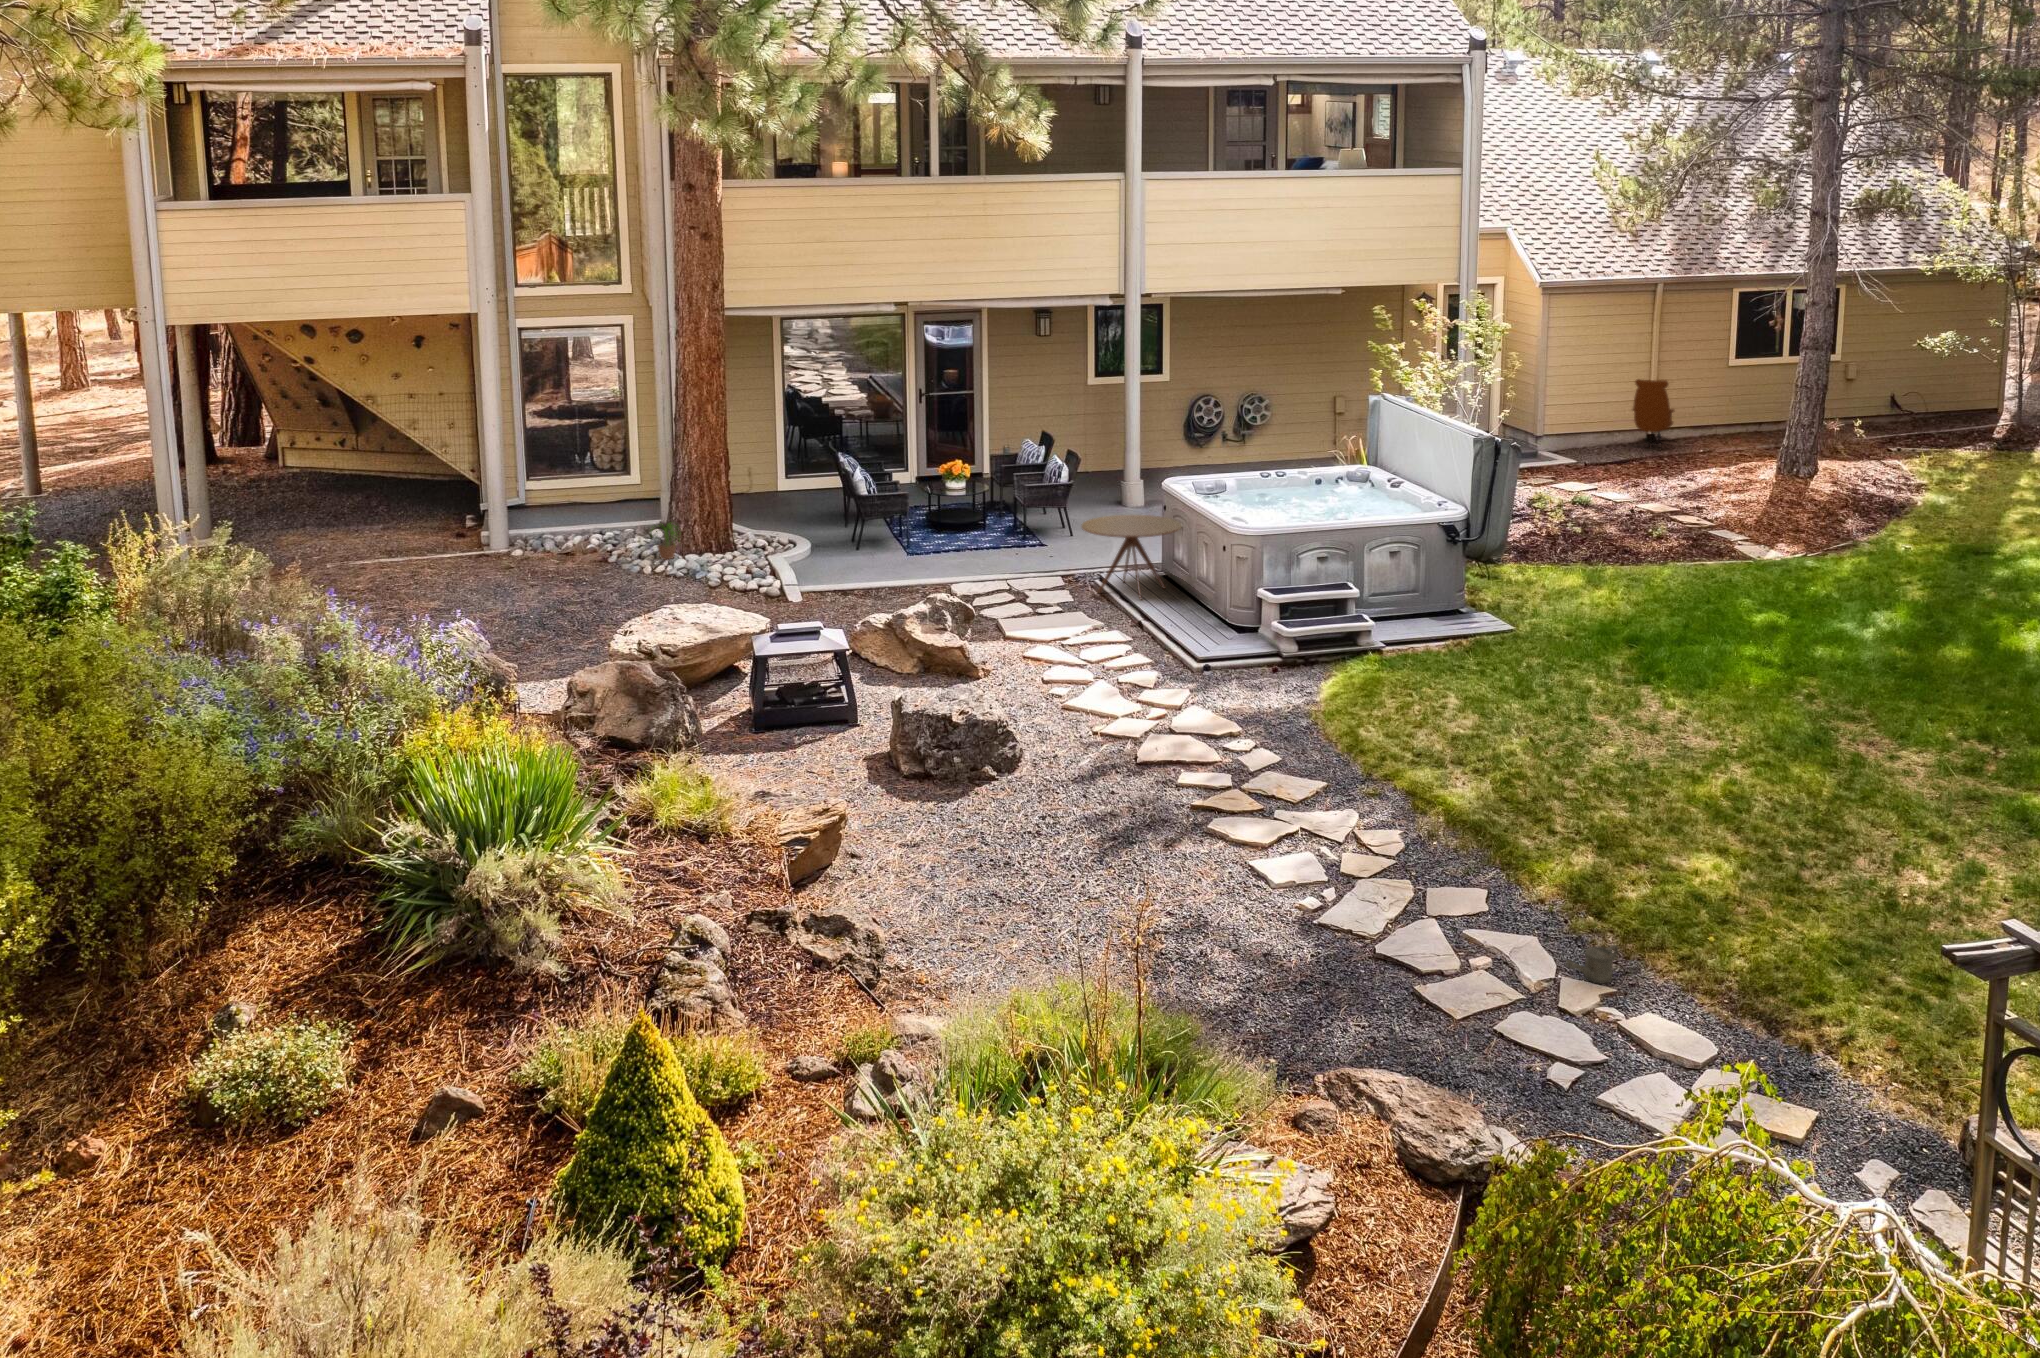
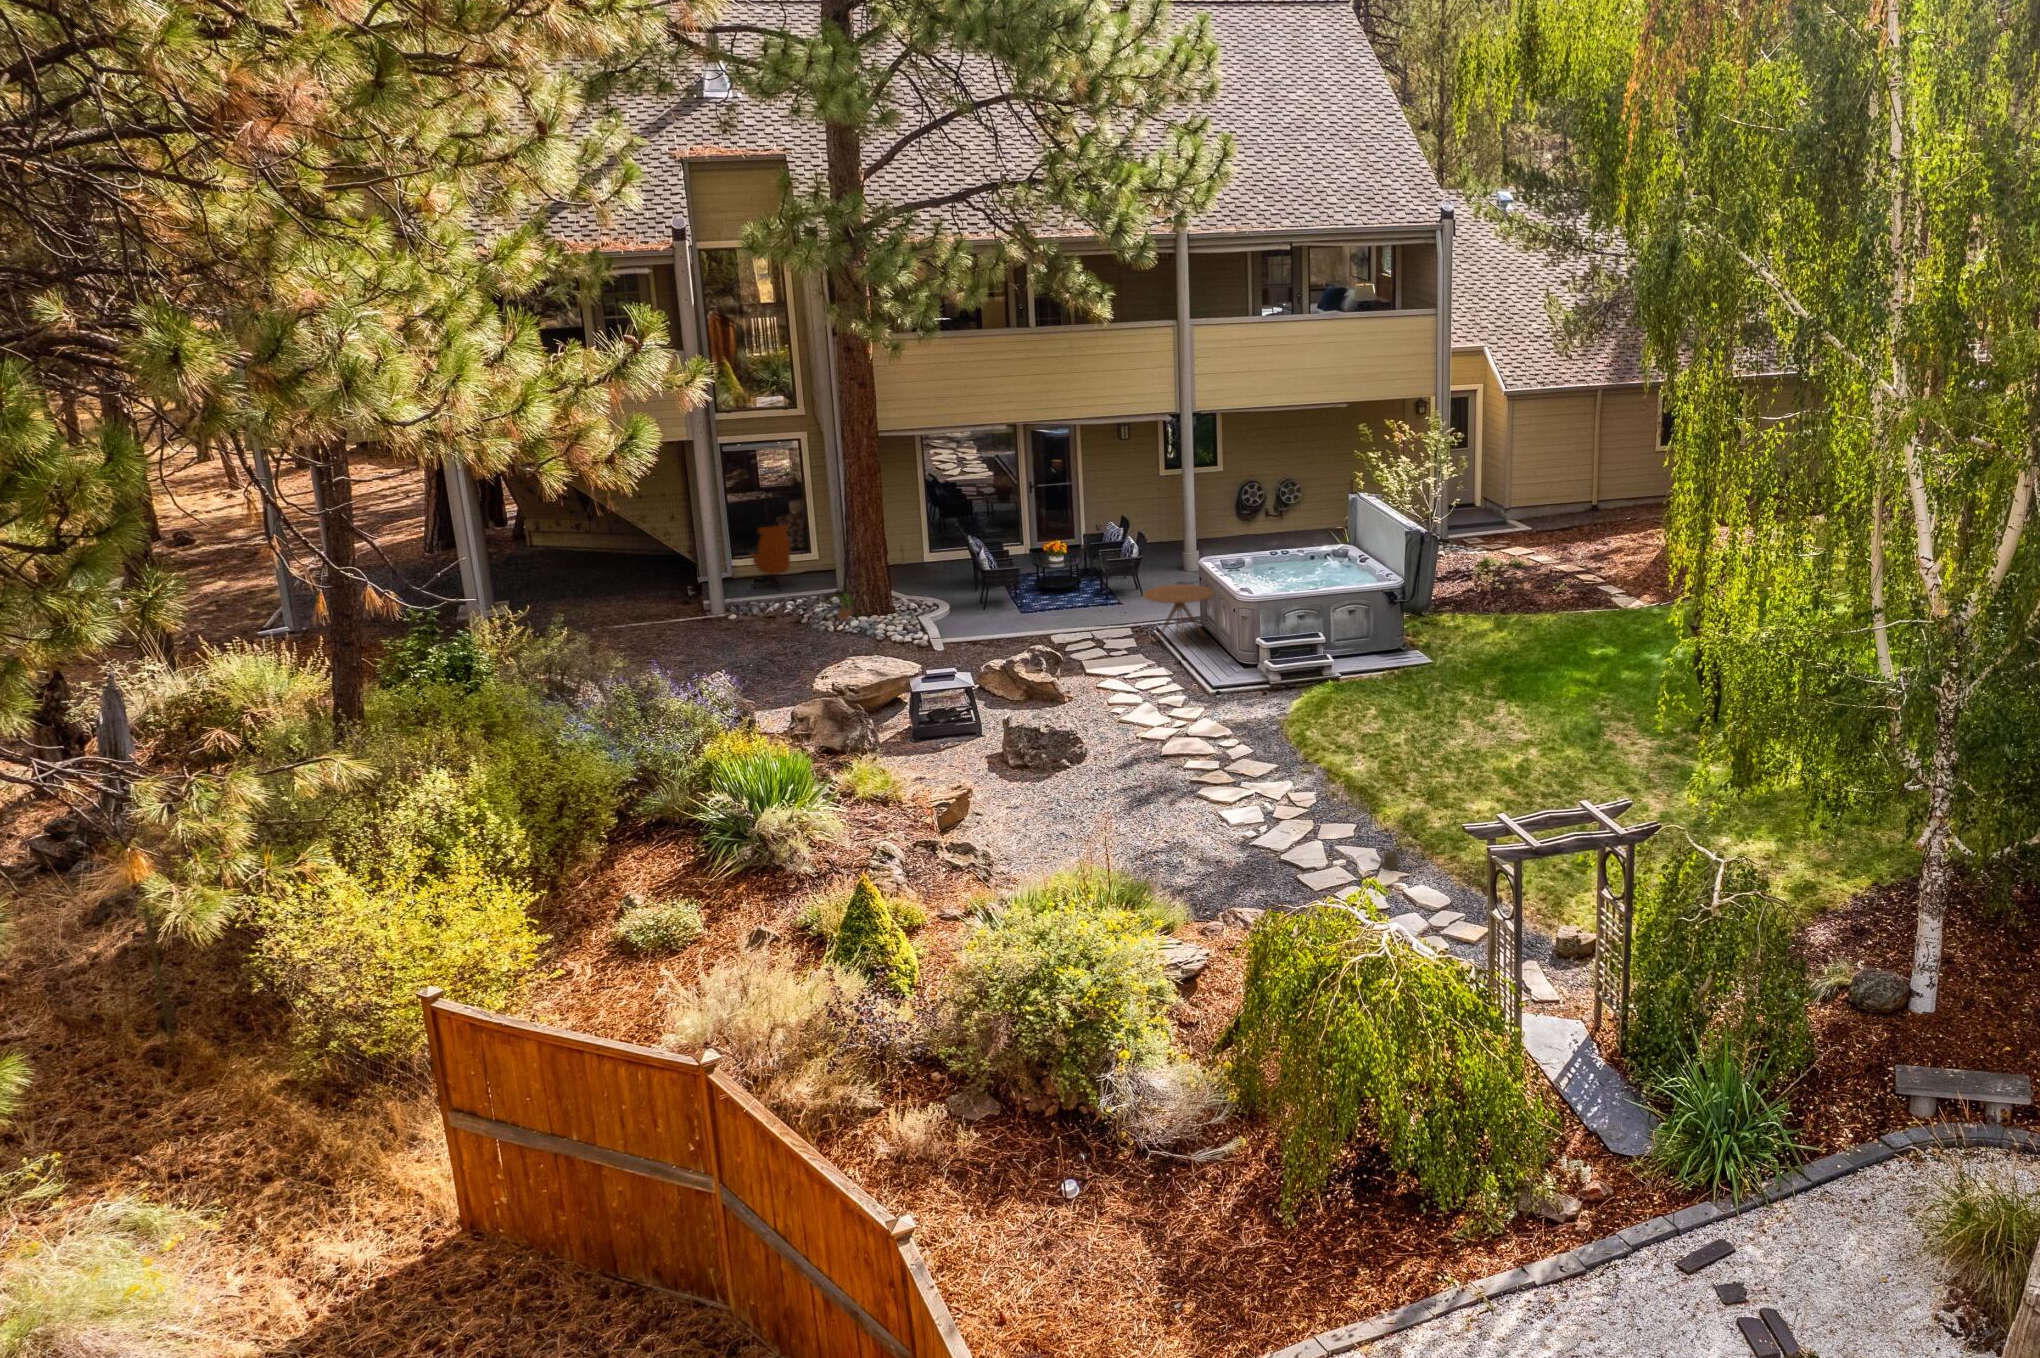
lounge chair: present [1632,379,1674,447] -> present [751,525,790,588]

